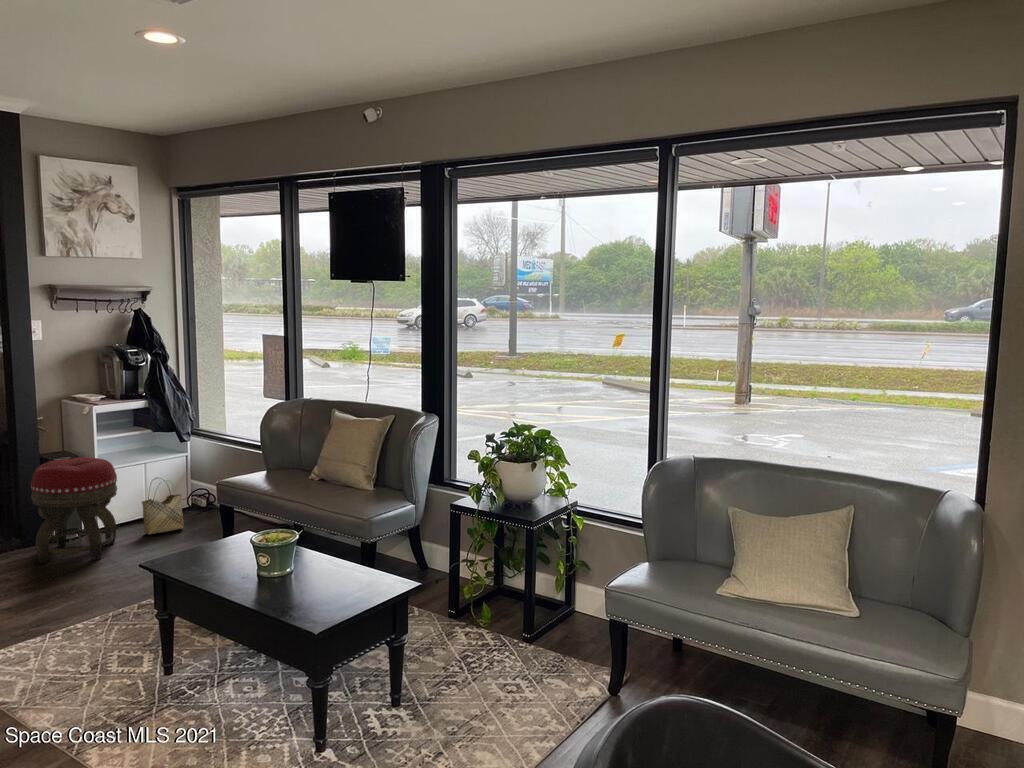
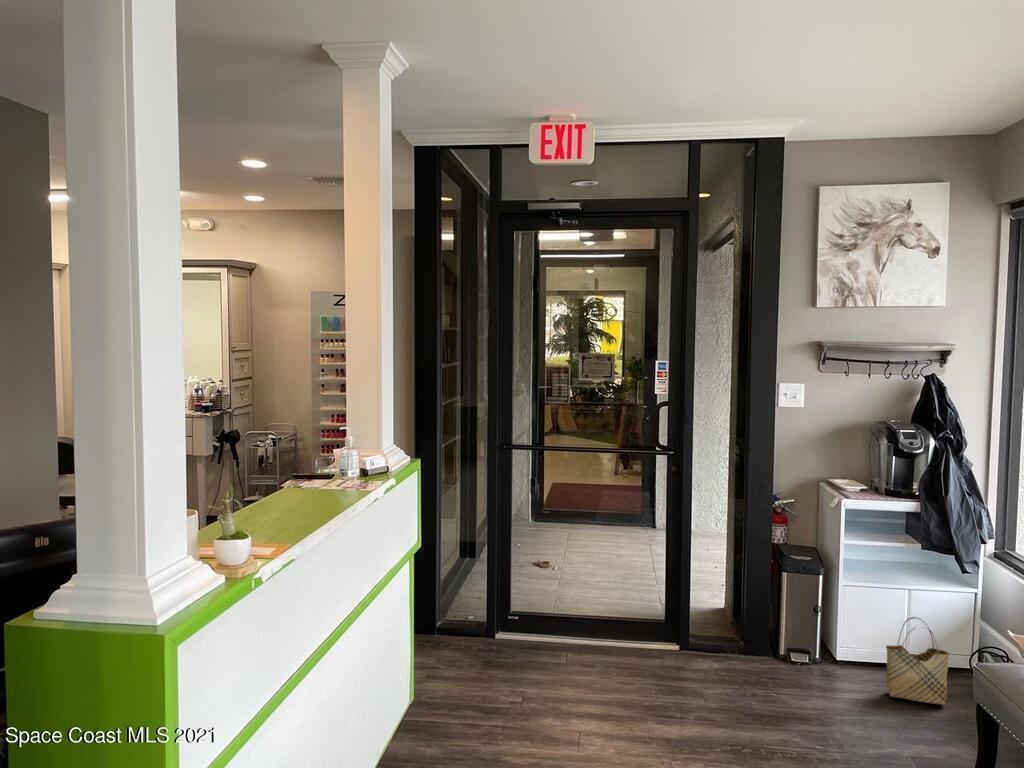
footstool: present [31,457,117,563] -> none [741,561,849,710]

